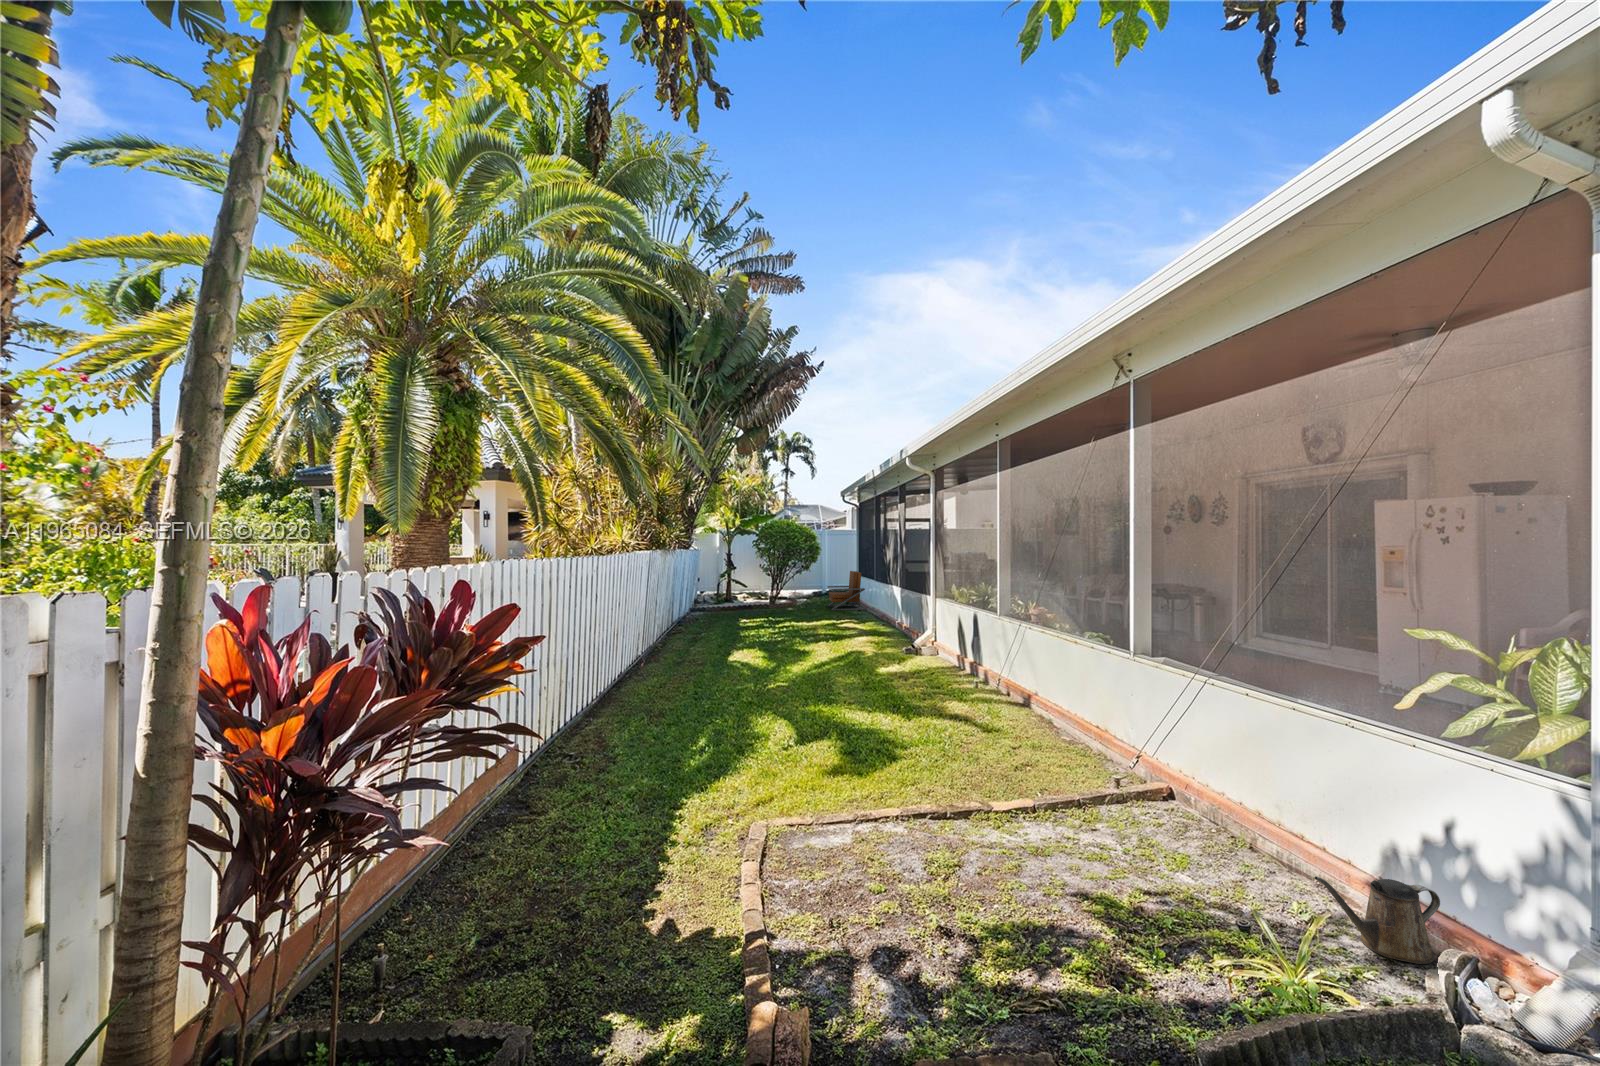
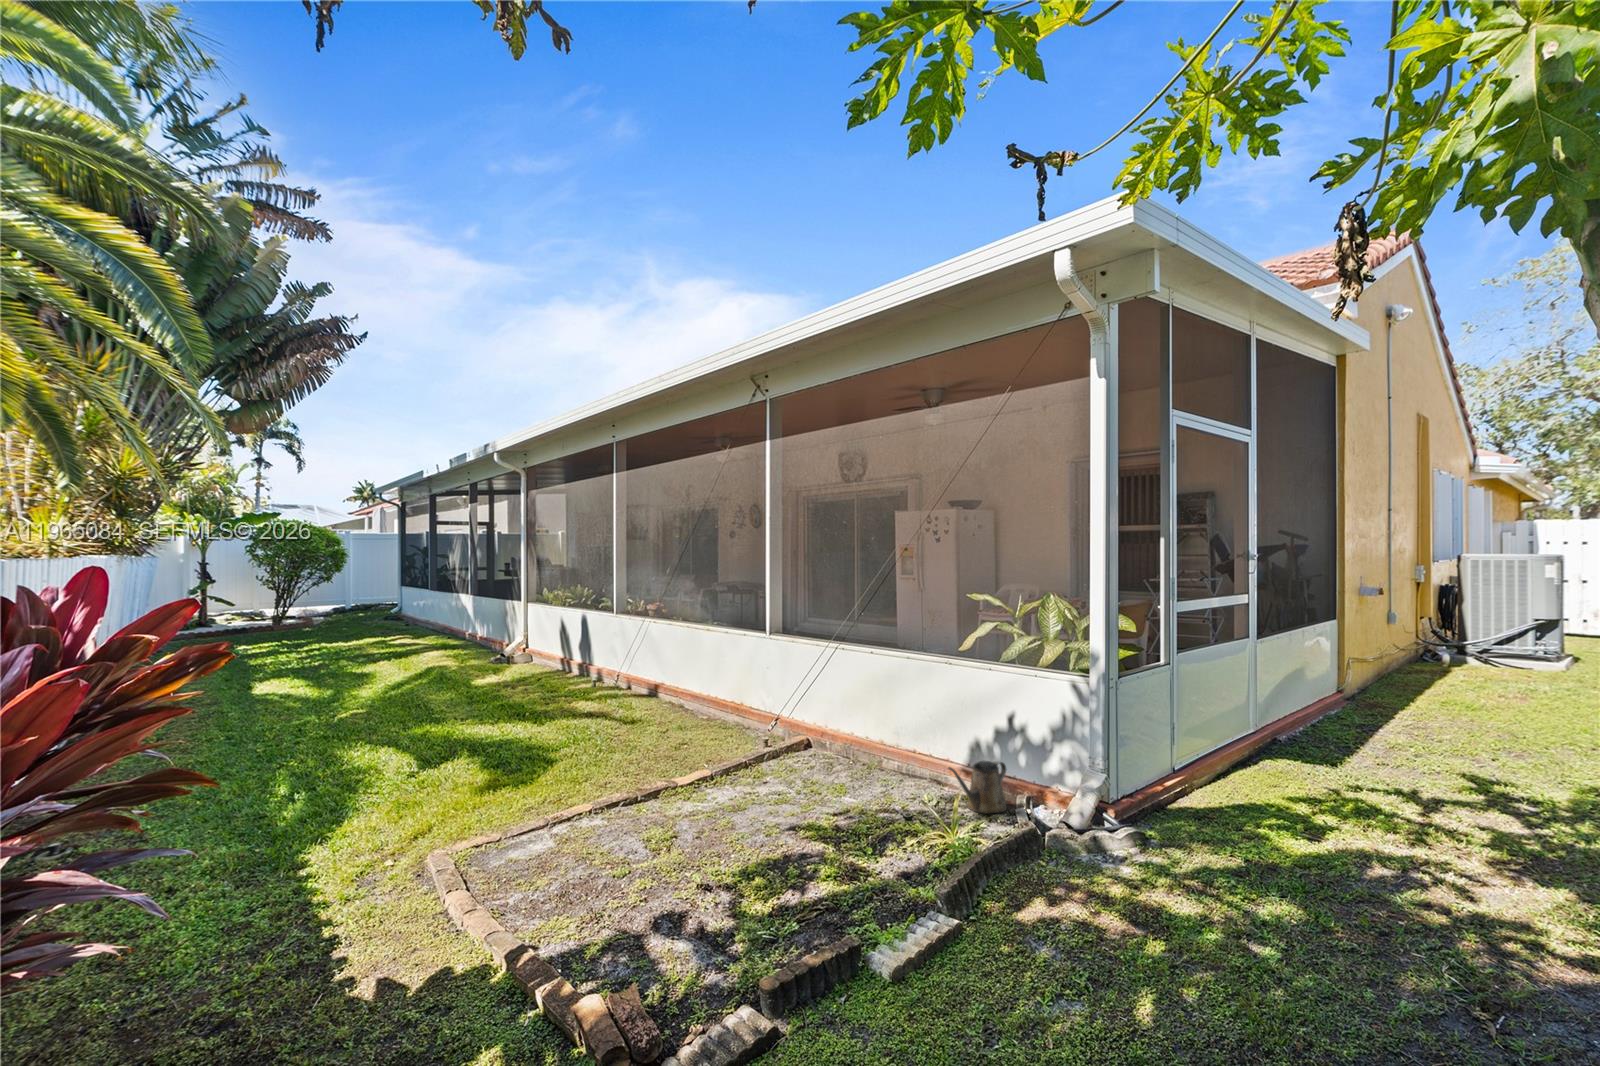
lounge chair: present [828,571,865,610] -> none [359,580,414,629]

